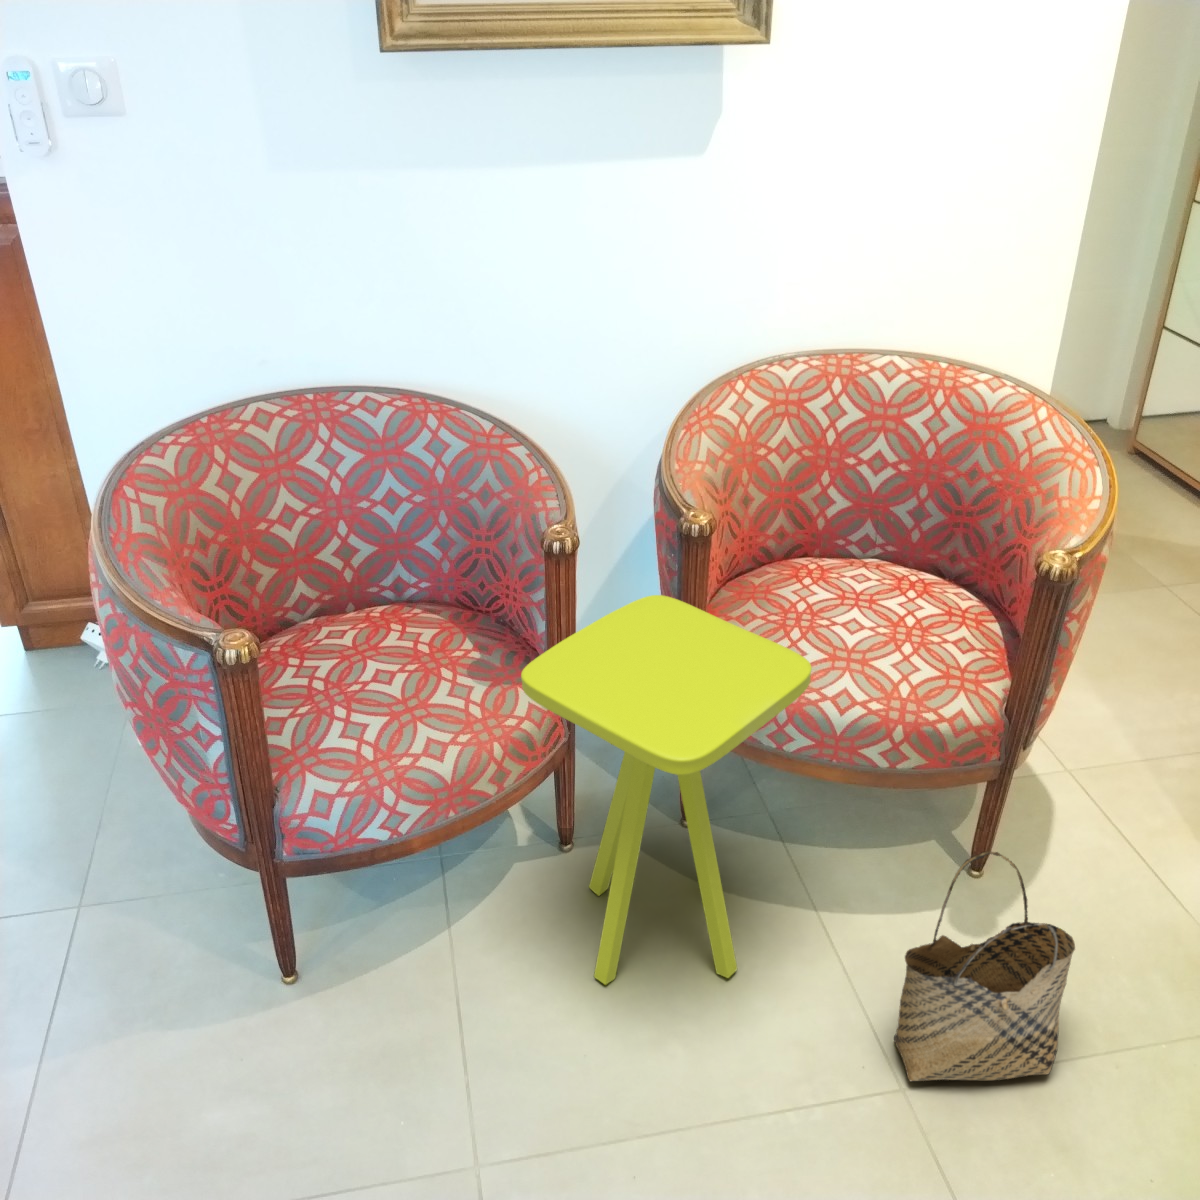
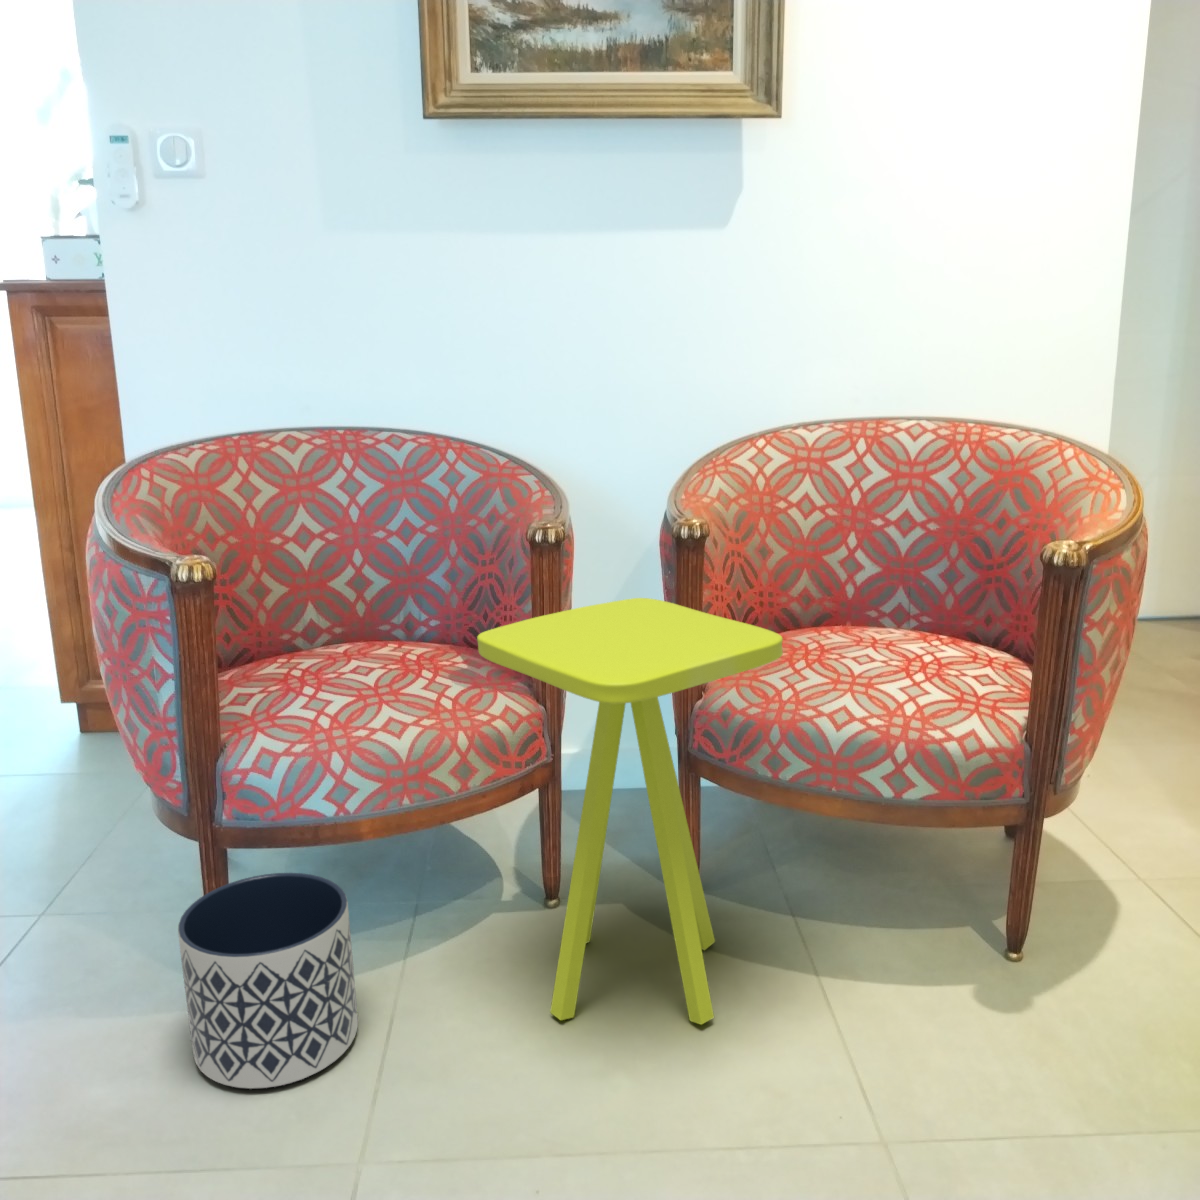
woven basket: present [894,851,1075,1081] -> none [880,840,1093,1143]
planter: none [262,887,427,1093] -> present [178,873,358,1089]

